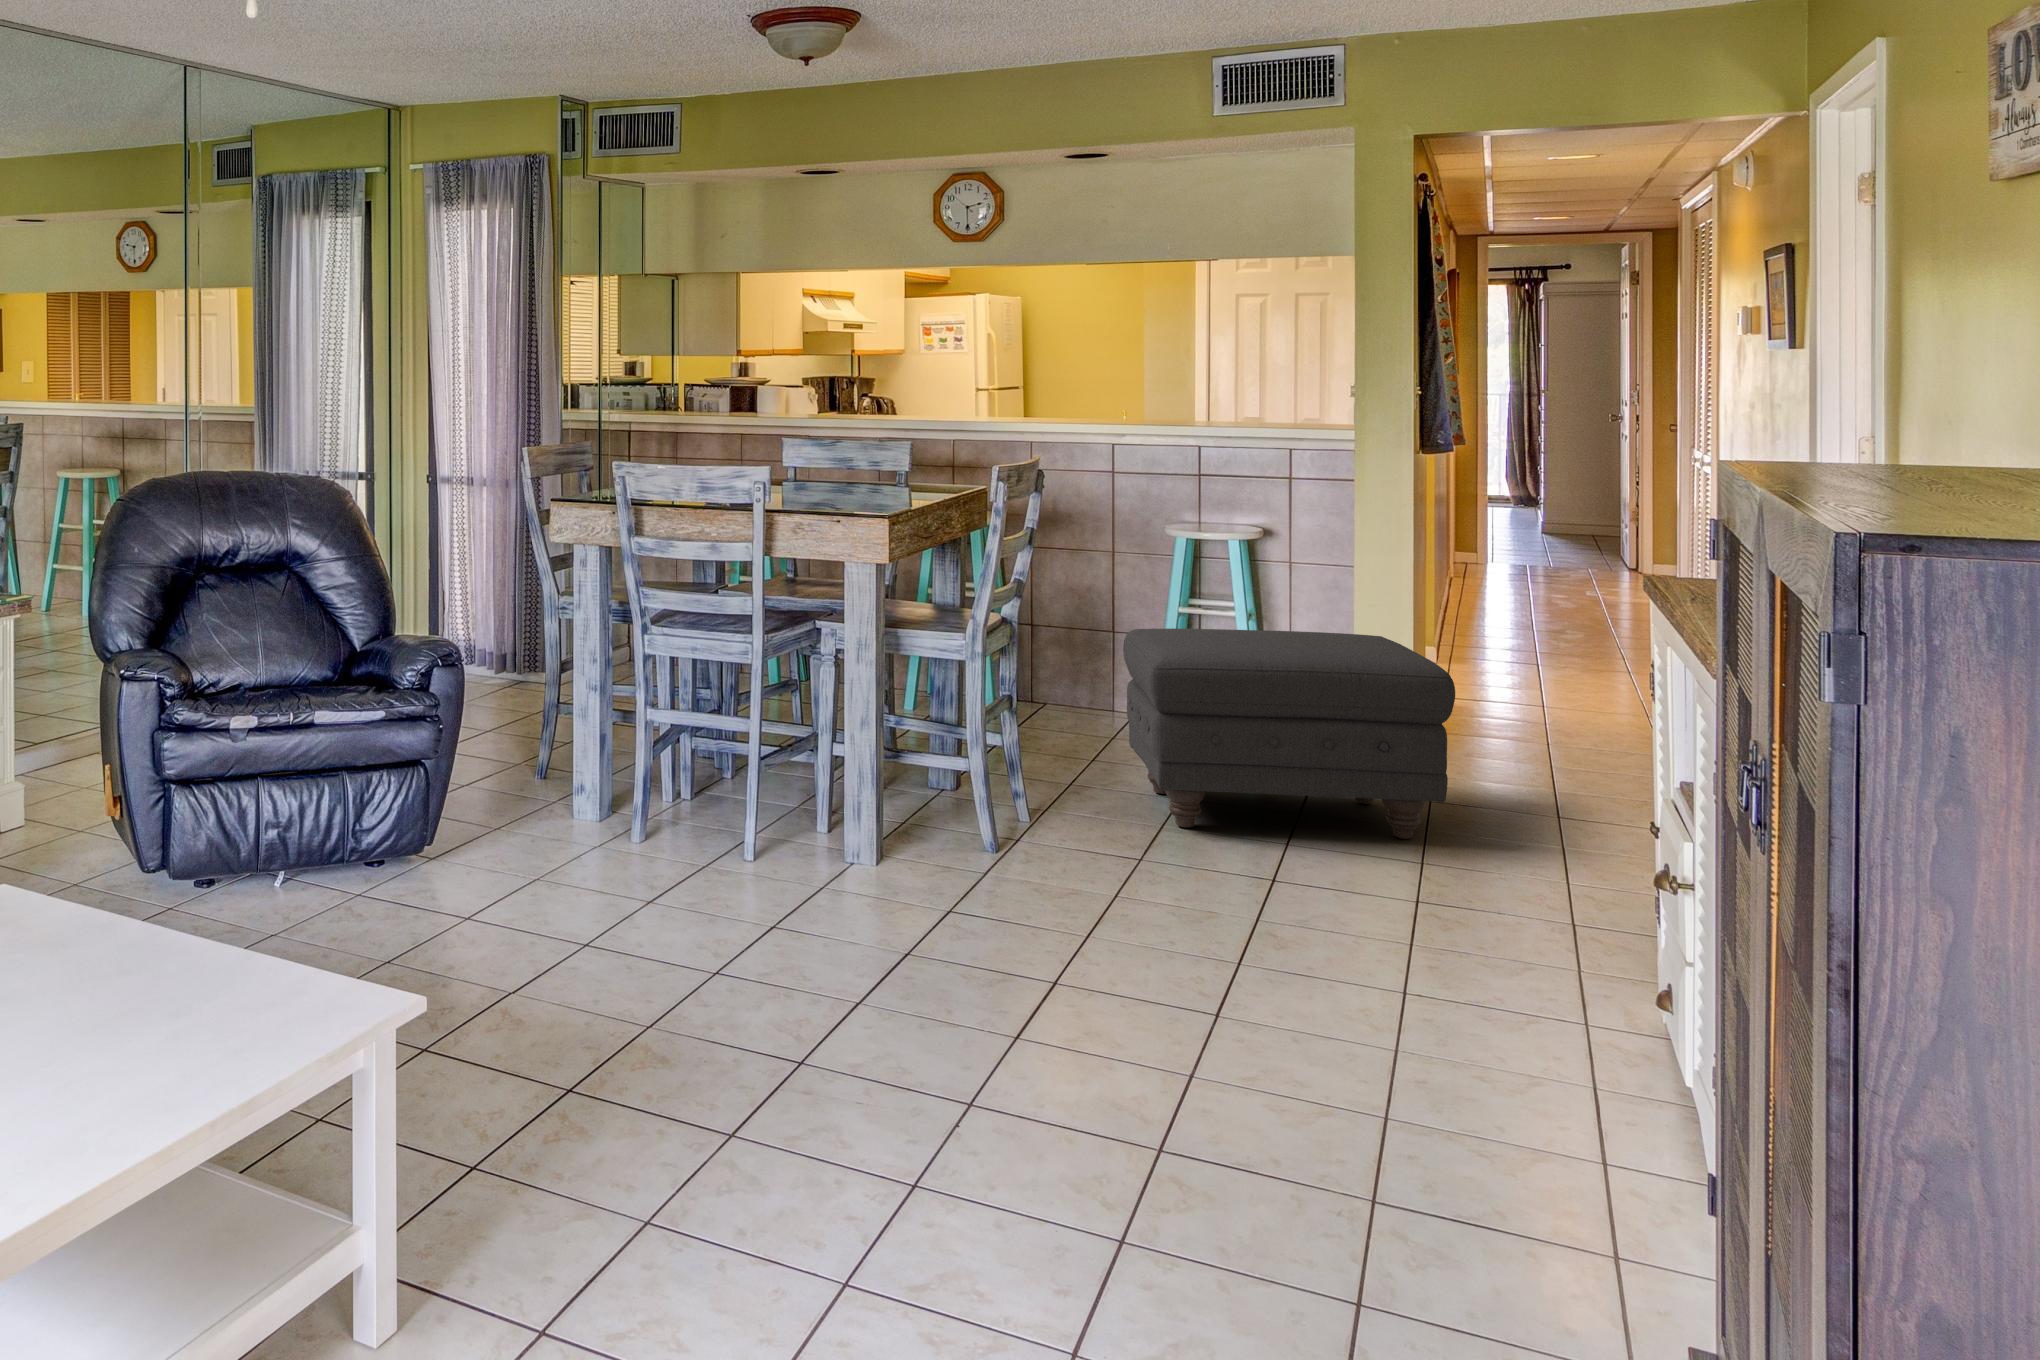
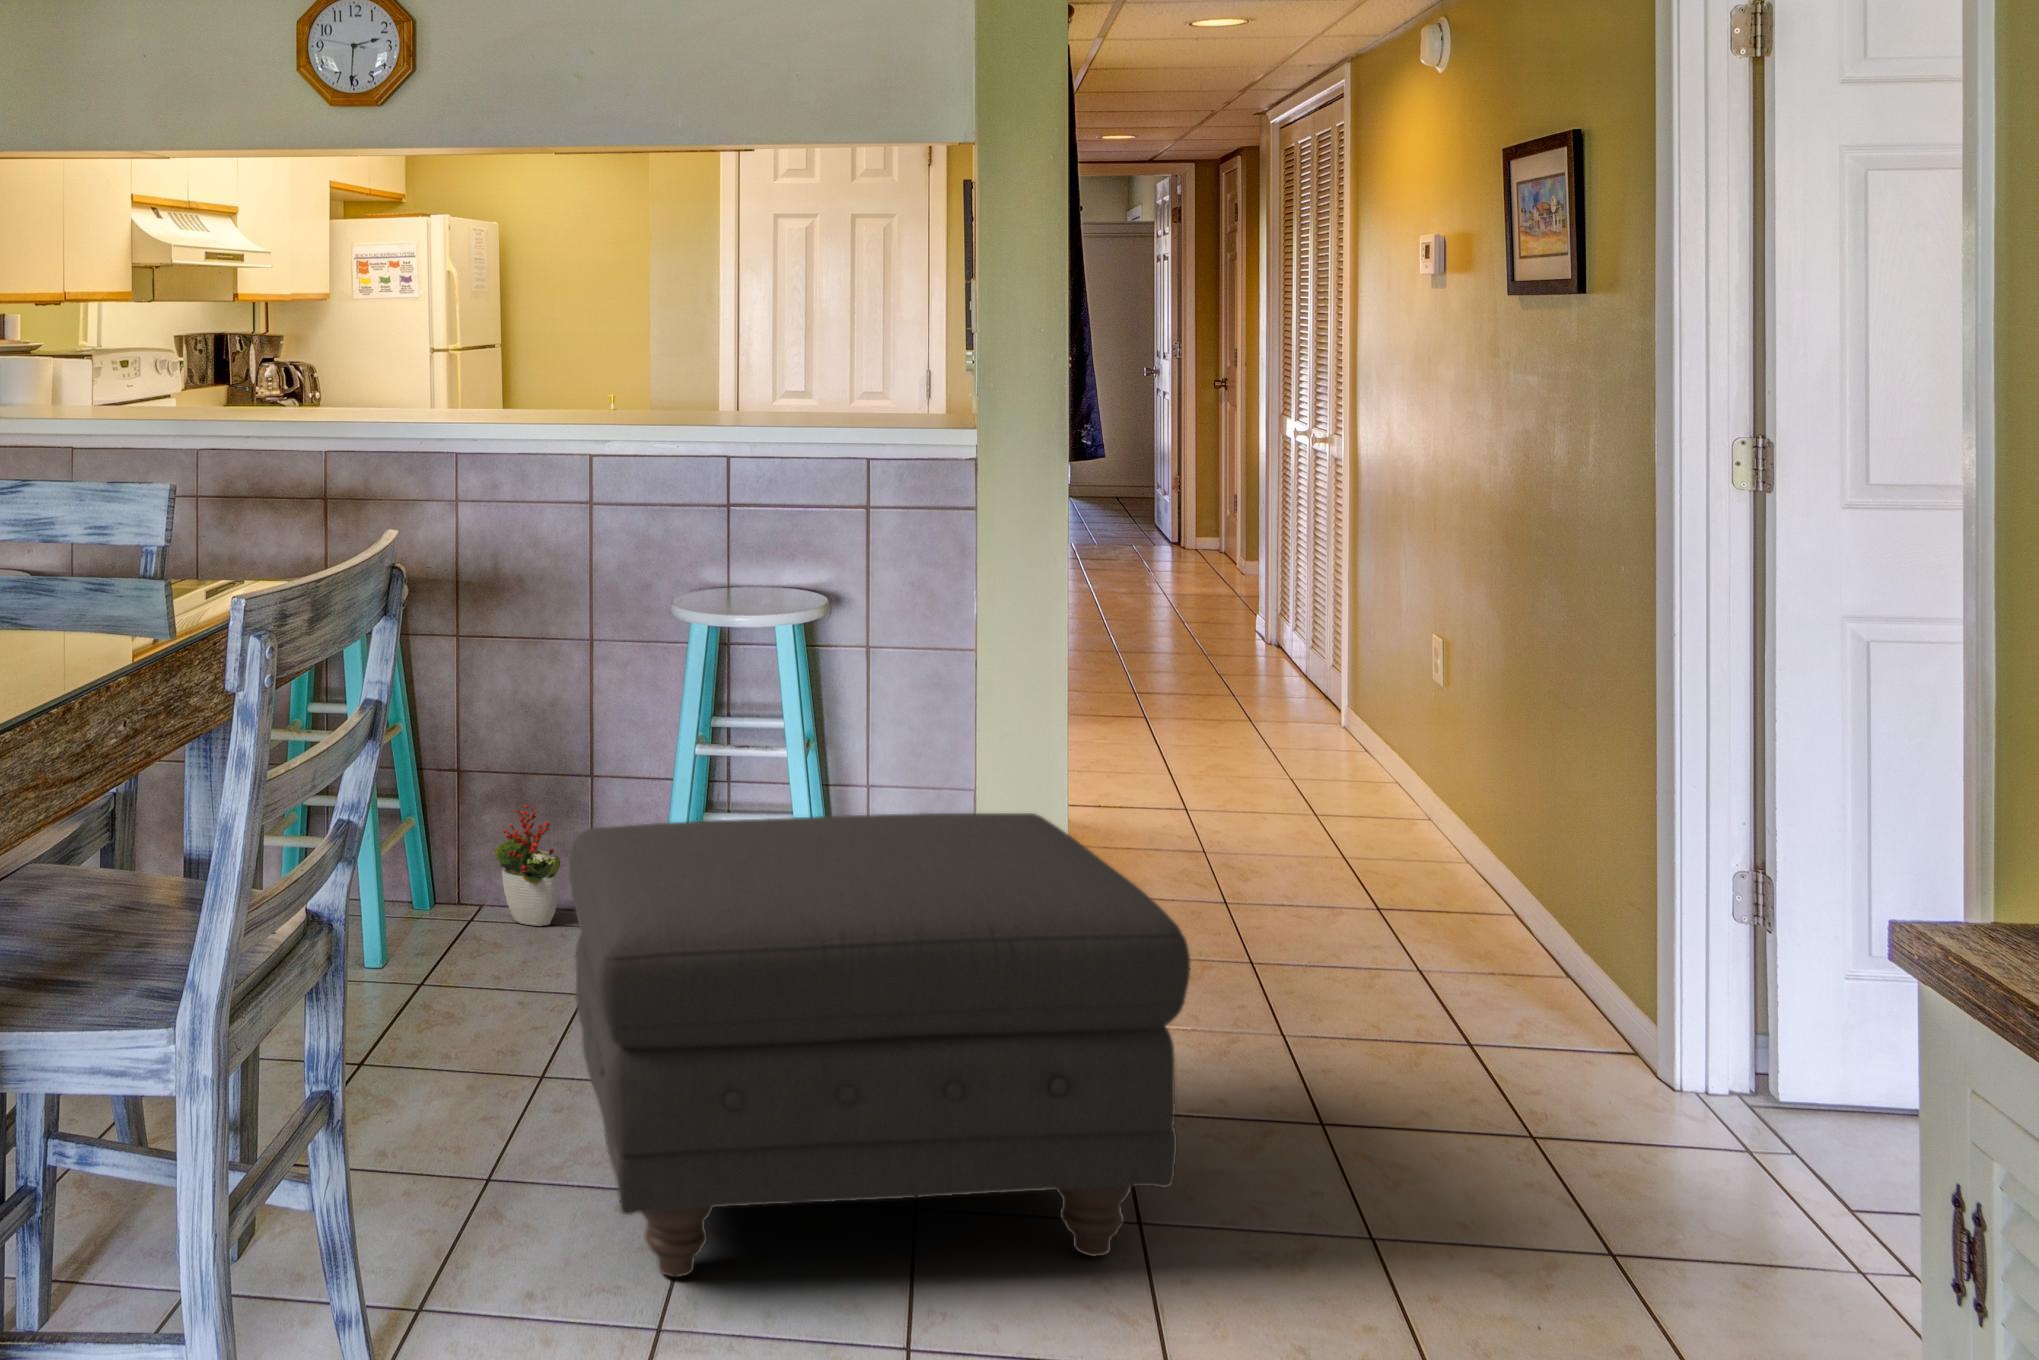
decorative plant: none [1059,646,1099,715] -> present [494,805,560,926]

